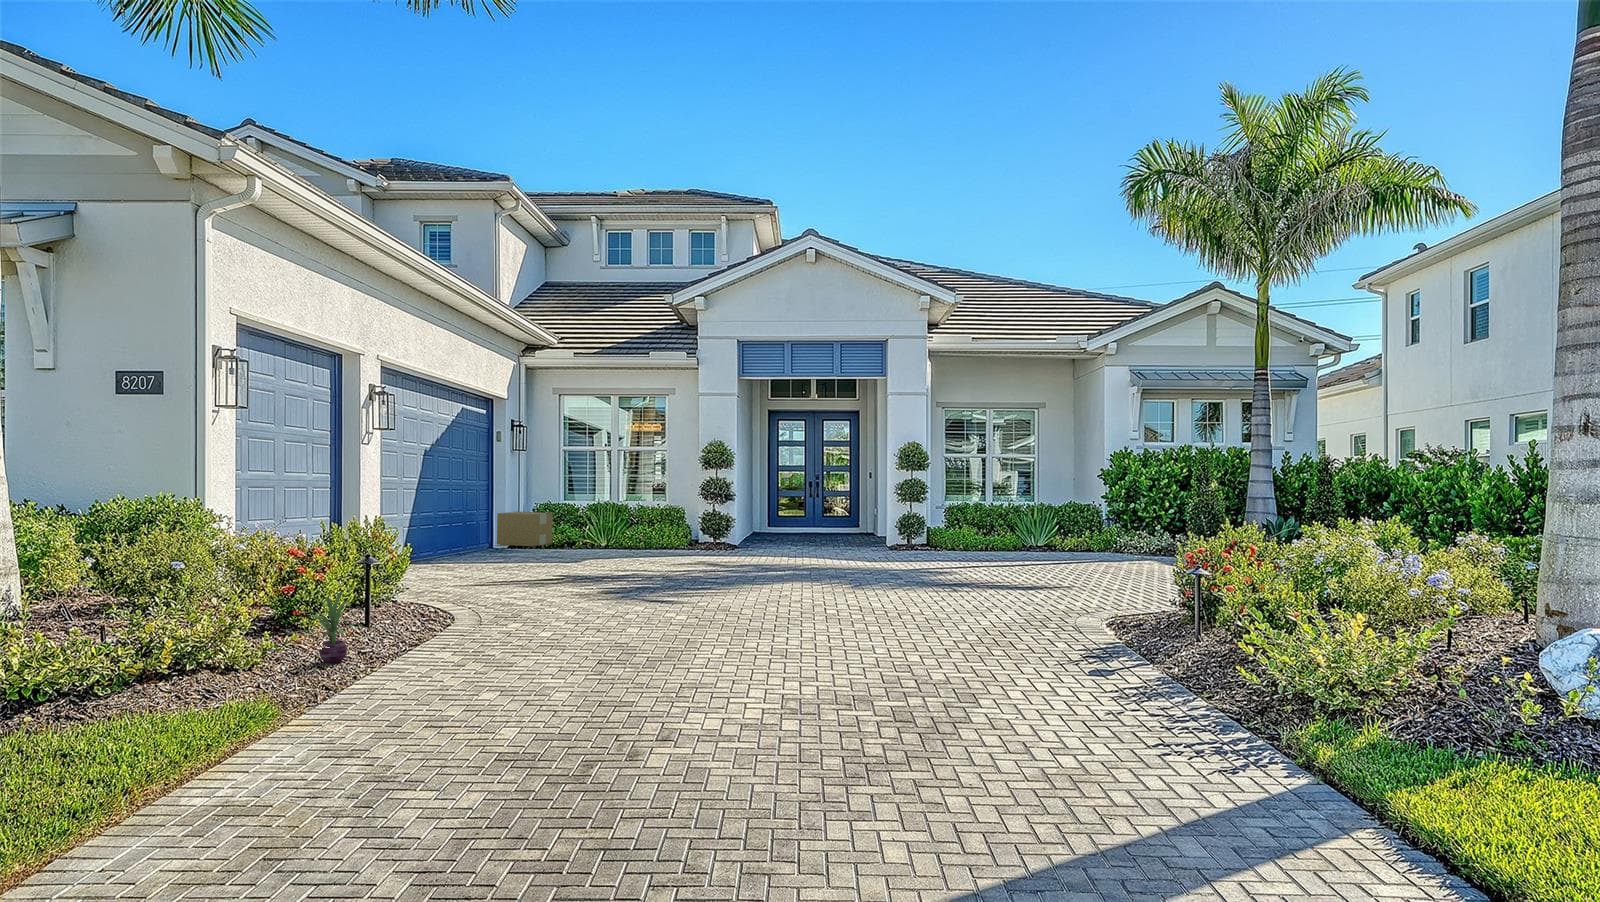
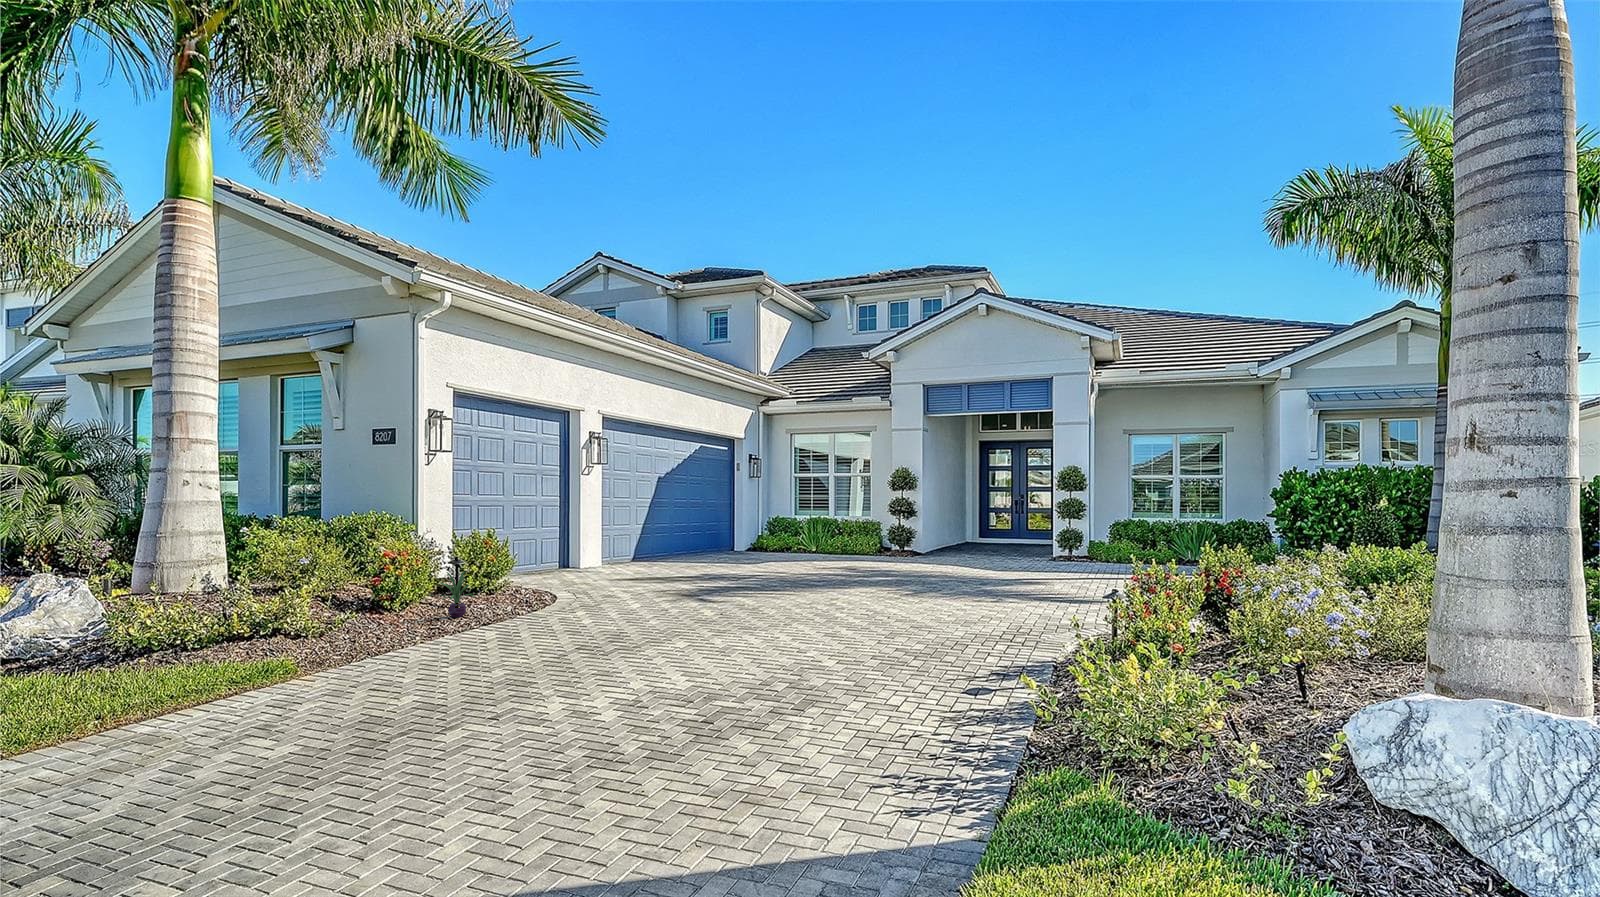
cardboard box: present [497,512,553,546] -> none [738,522,778,548]

